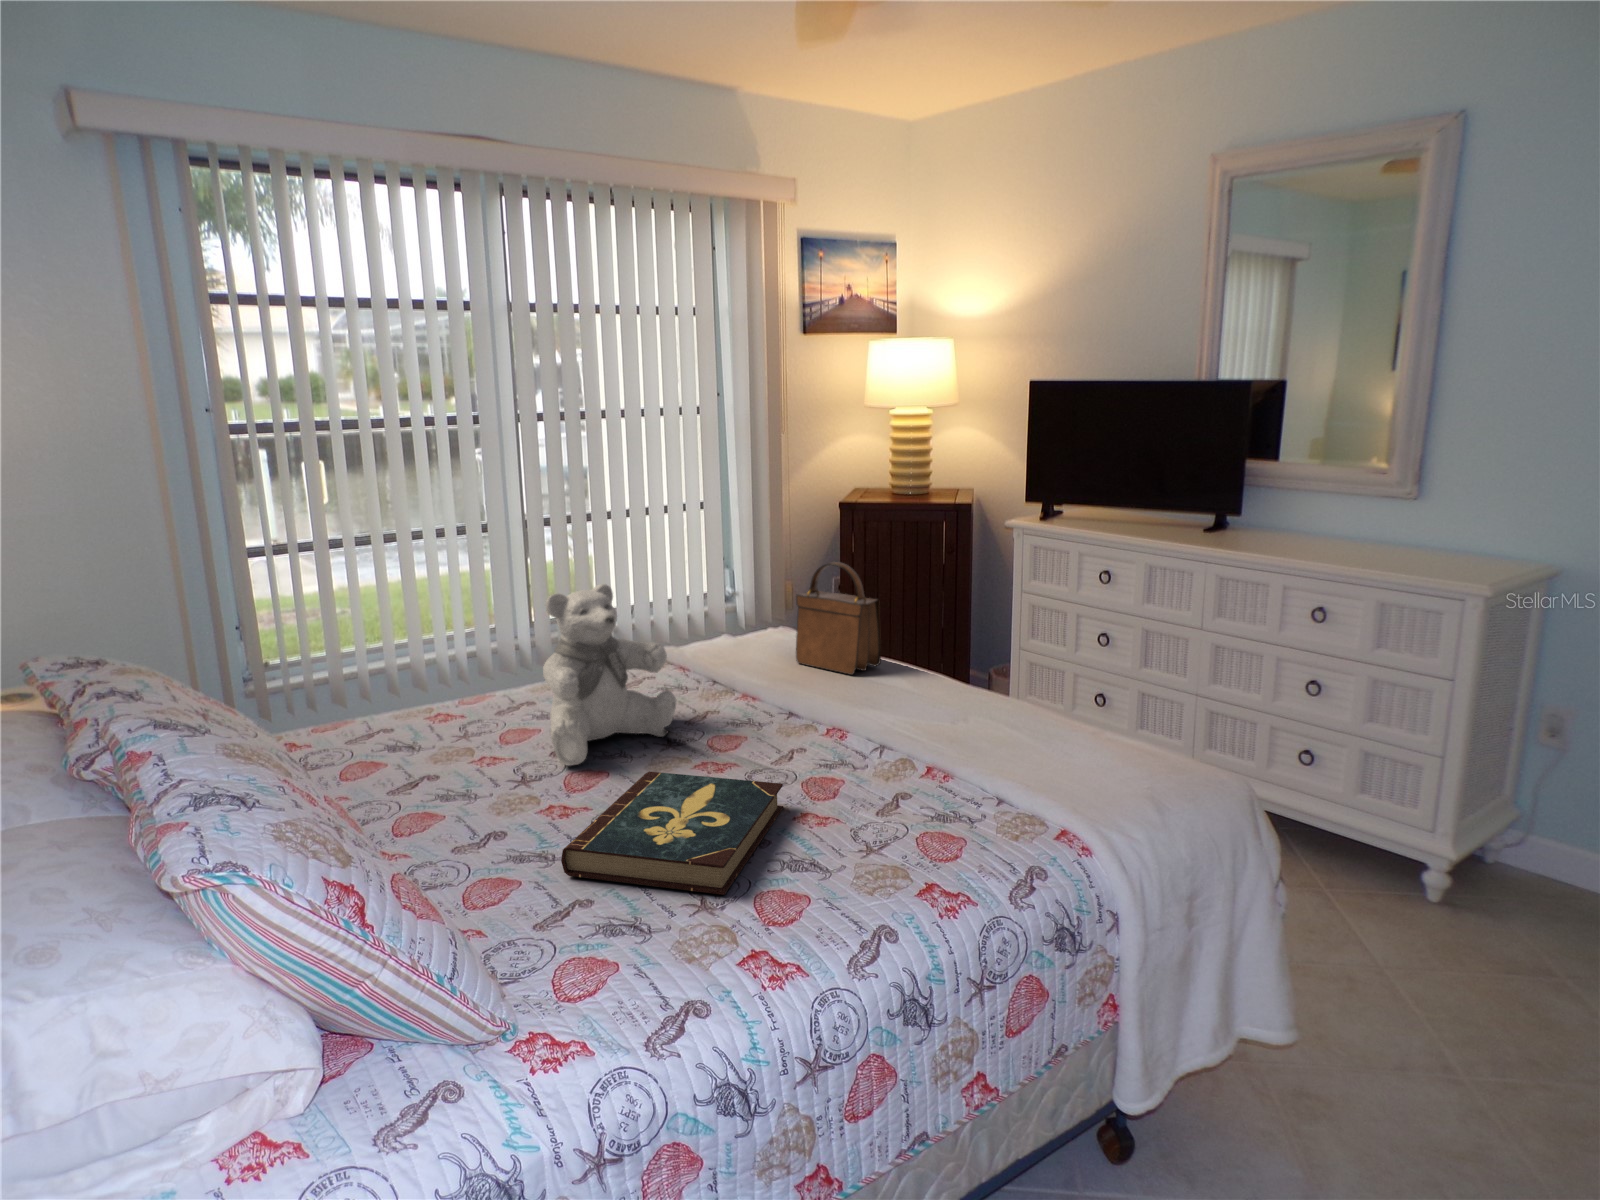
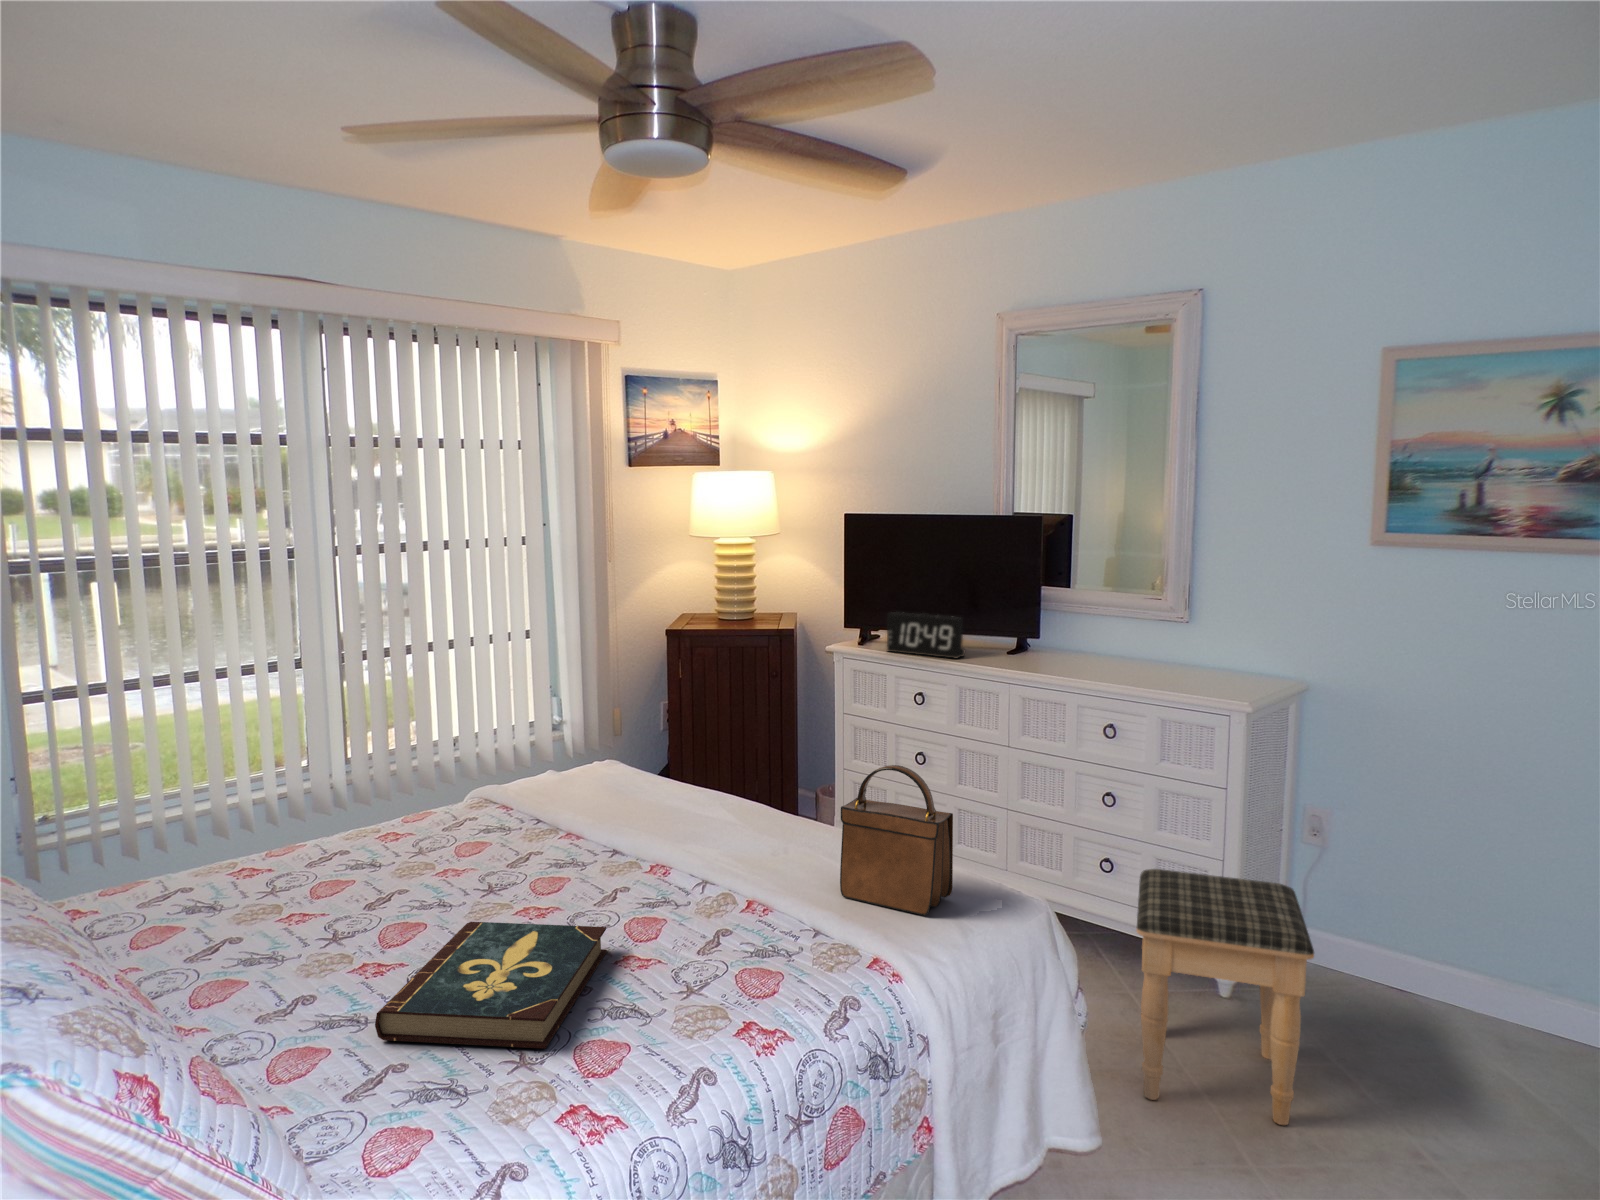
alarm clock: none [1074,482,1162,532] -> present [887,612,965,659]
handbag: present [796,562,881,675] -> present [840,765,953,916]
teddy bear: present [543,584,676,765] -> none [359,729,500,919]
footstool: none [1350,762,1573,1043] -> present [1136,869,1314,1125]

